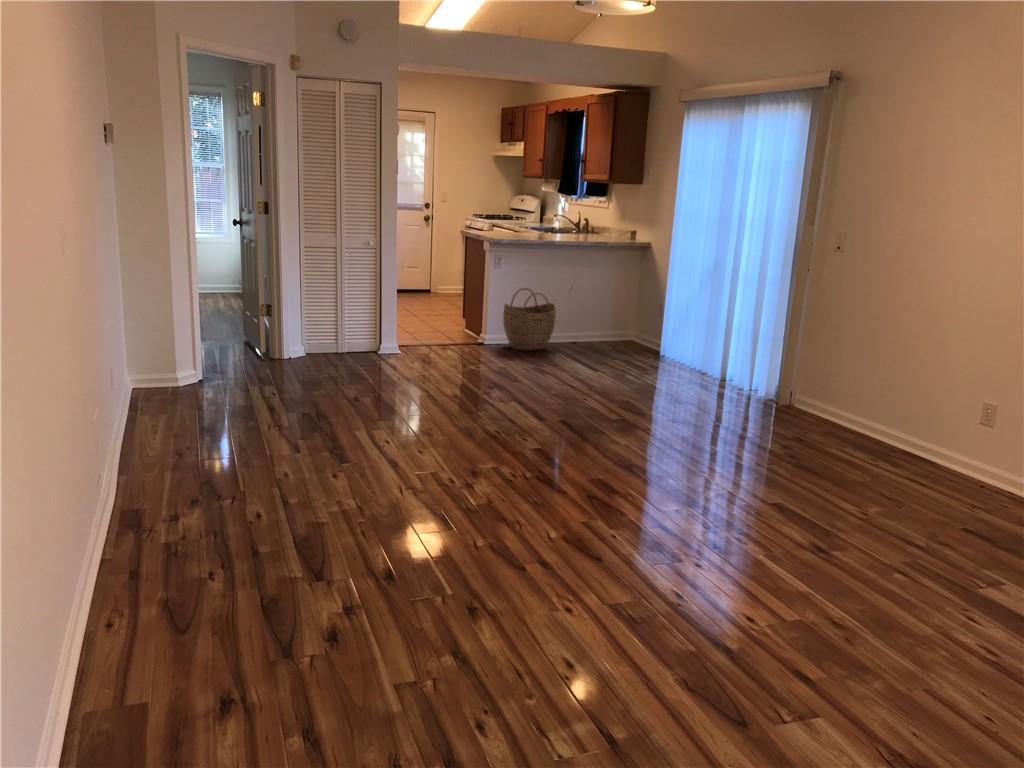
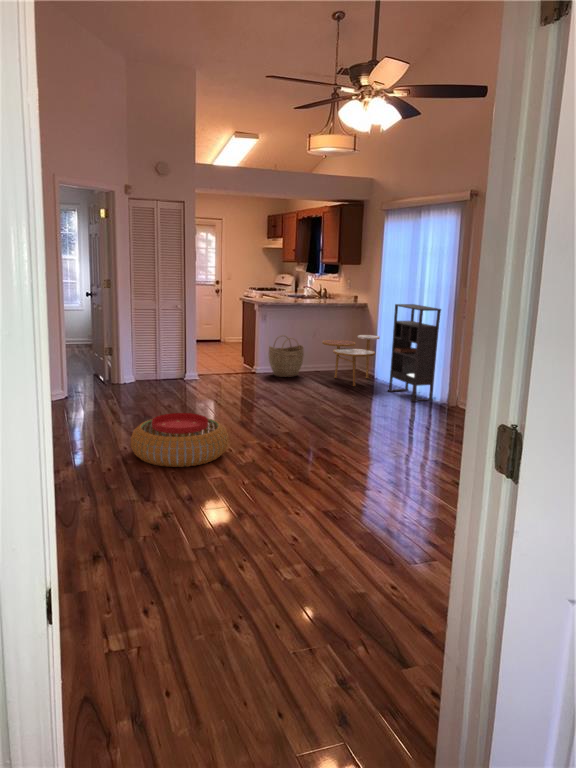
bookshelf: none [681,246,771,395] -> present [388,304,441,402]
side table: none [584,290,669,367] -> present [322,335,380,386]
pouf: none [293,420,450,511] -> present [131,413,228,467]

